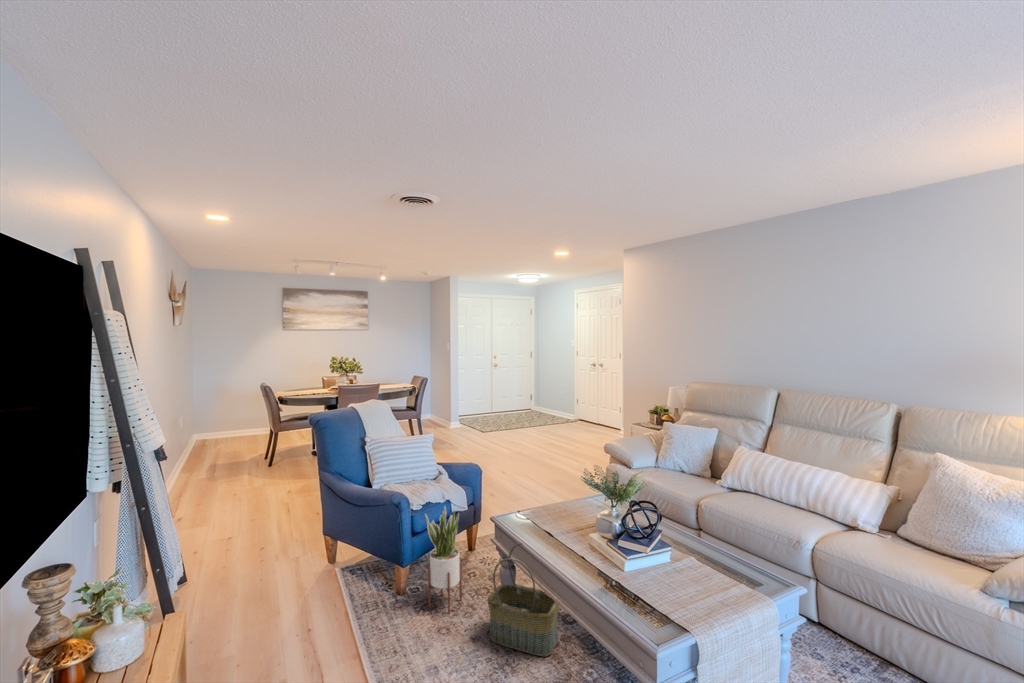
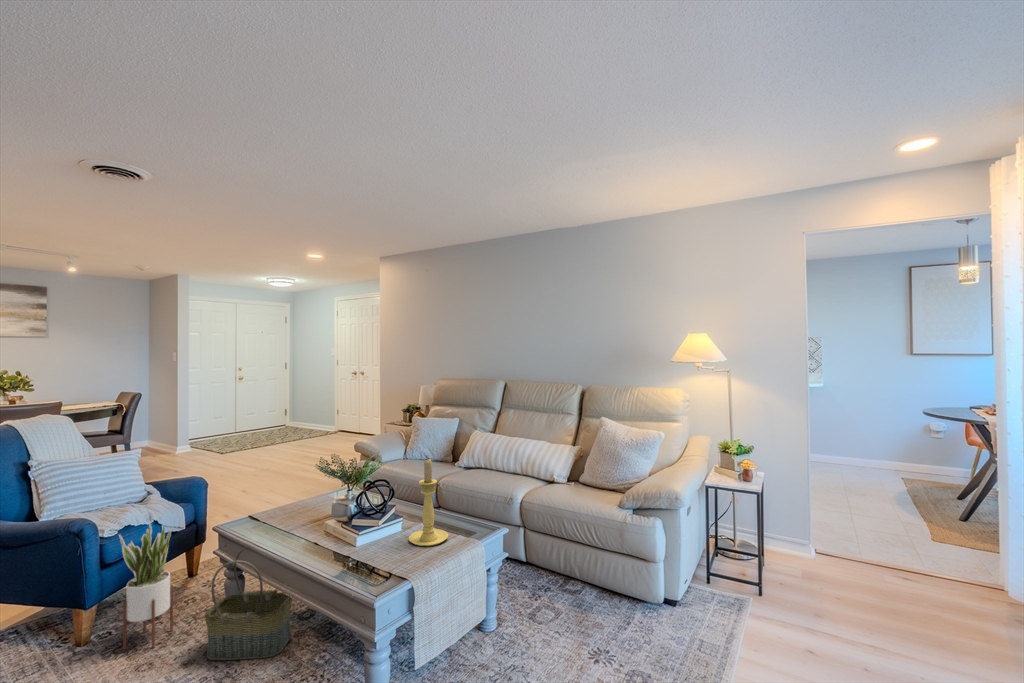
candle holder: none [680,490,728,591] -> present [409,459,448,546]

